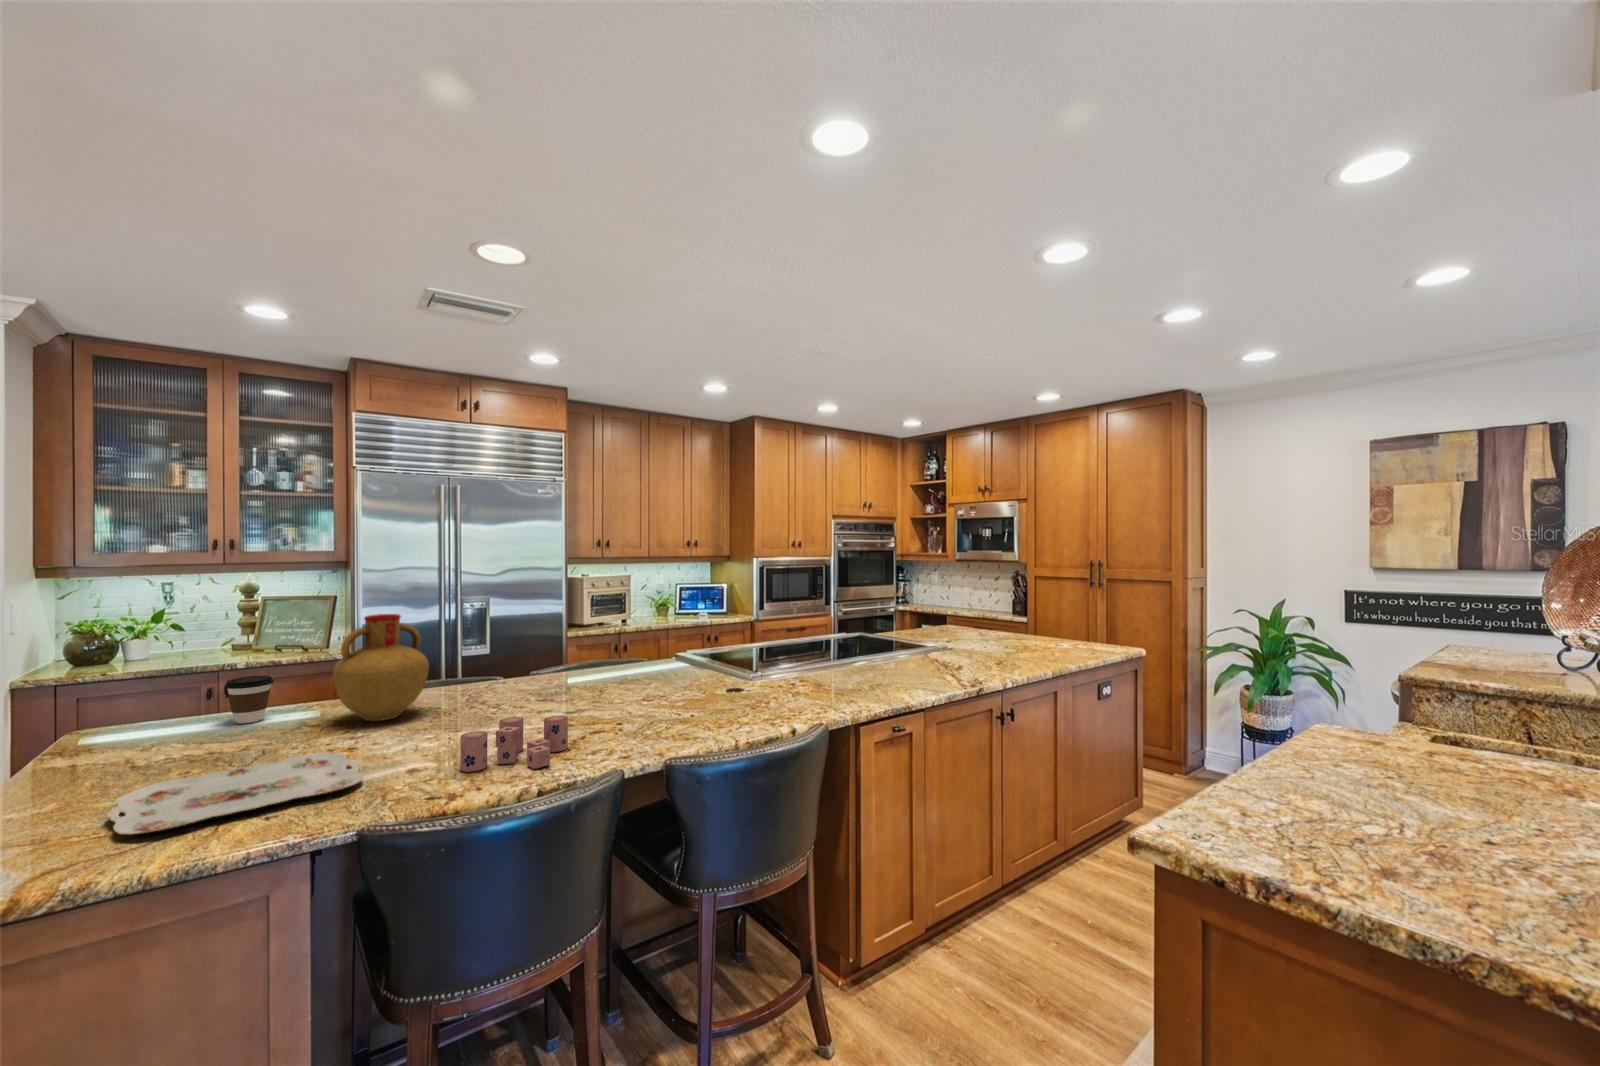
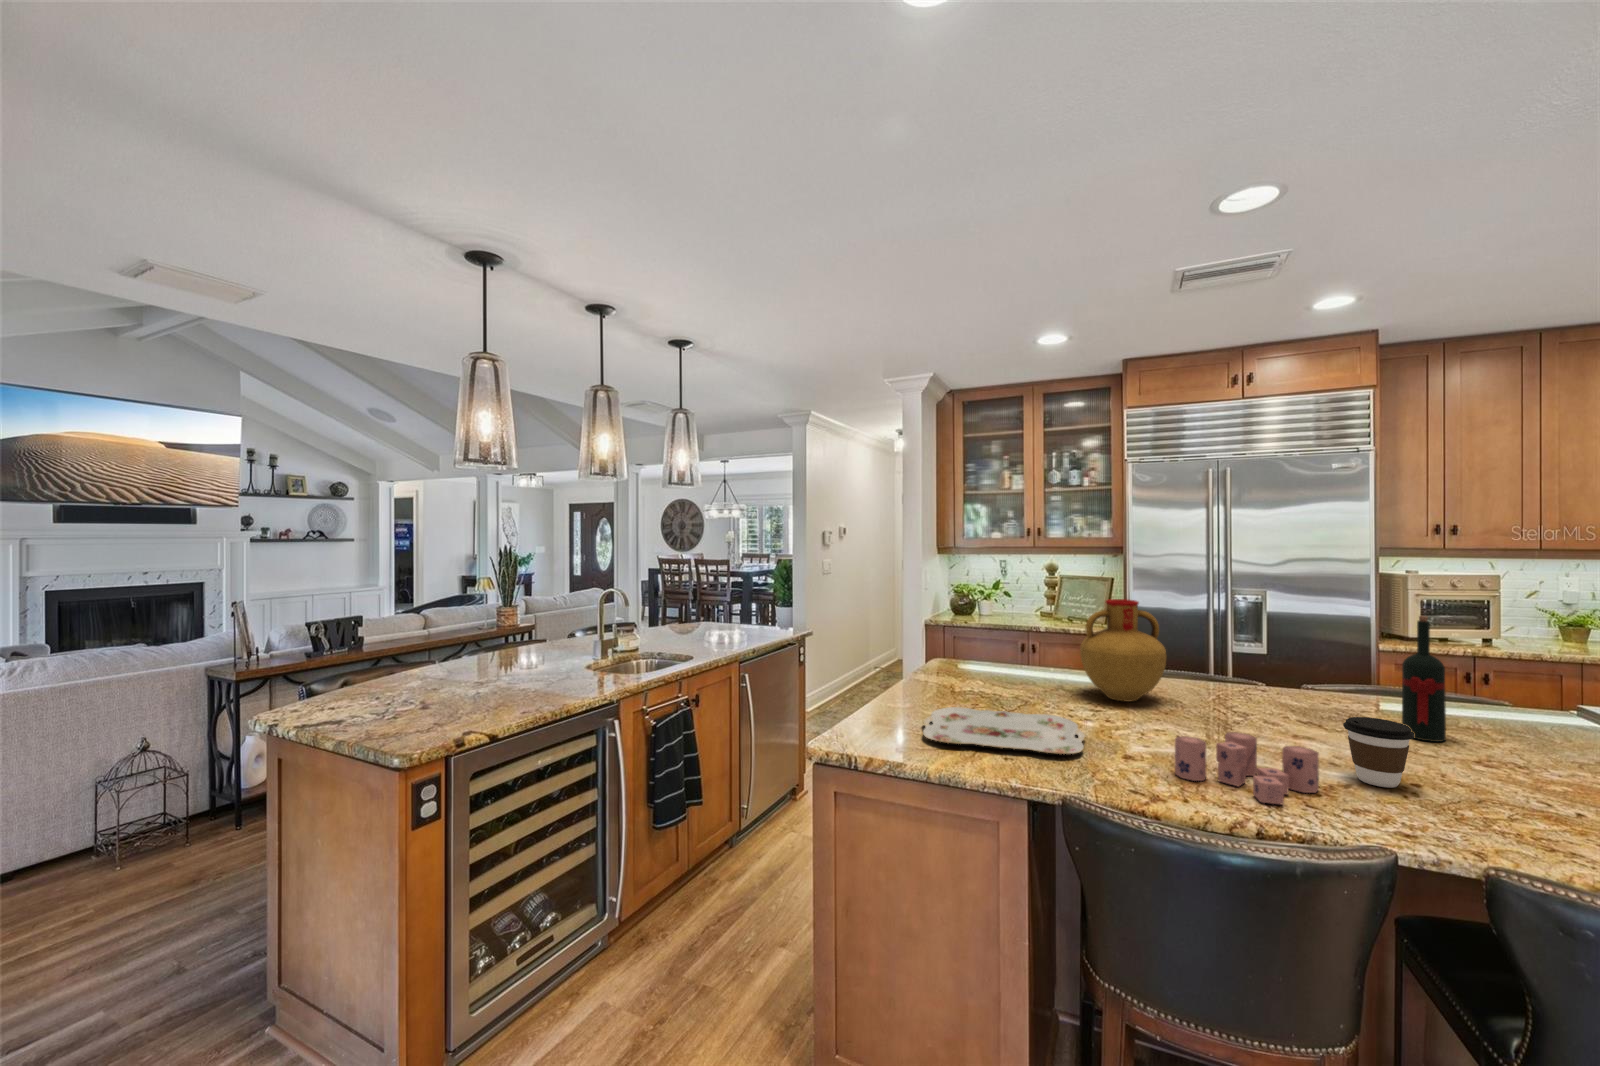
wine bottle: none [601,604,625,694] -> present [1402,616,1446,742]
coffee cup: present [224,675,274,724] -> present [1343,717,1414,788]

